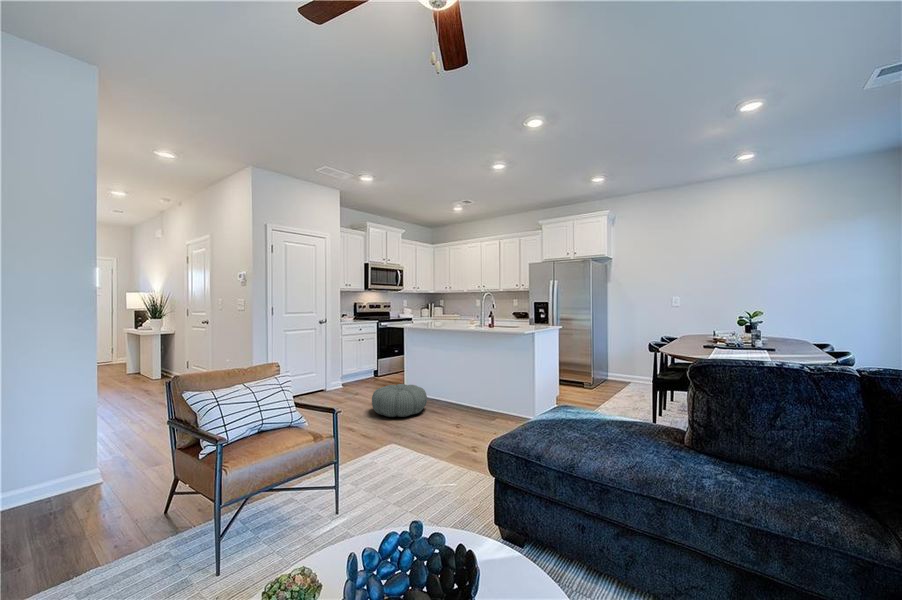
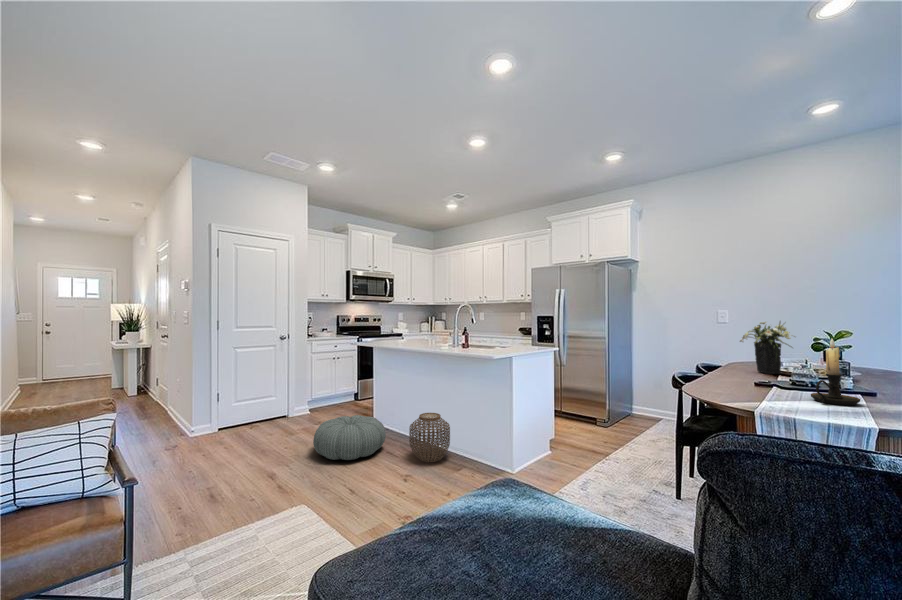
flower arrangement: none [692,305,729,342] -> present [740,321,795,374]
candle holder: none [733,315,760,355] -> present [811,339,860,405]
woven basket: none [449,379,481,416] -> present [409,413,450,462]

